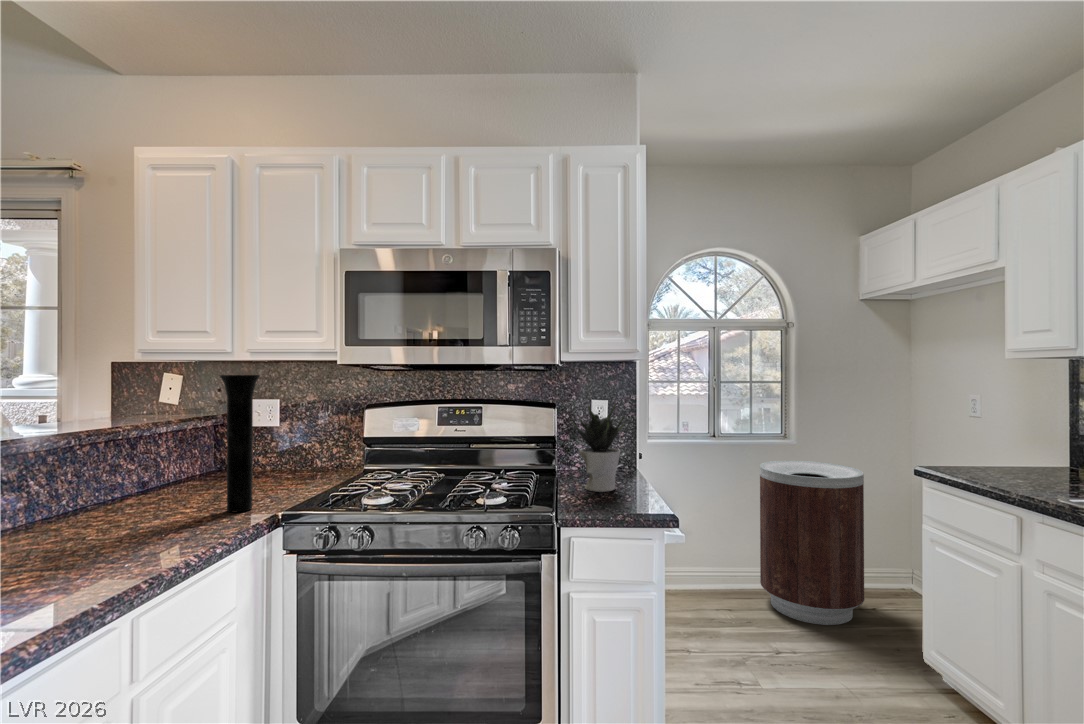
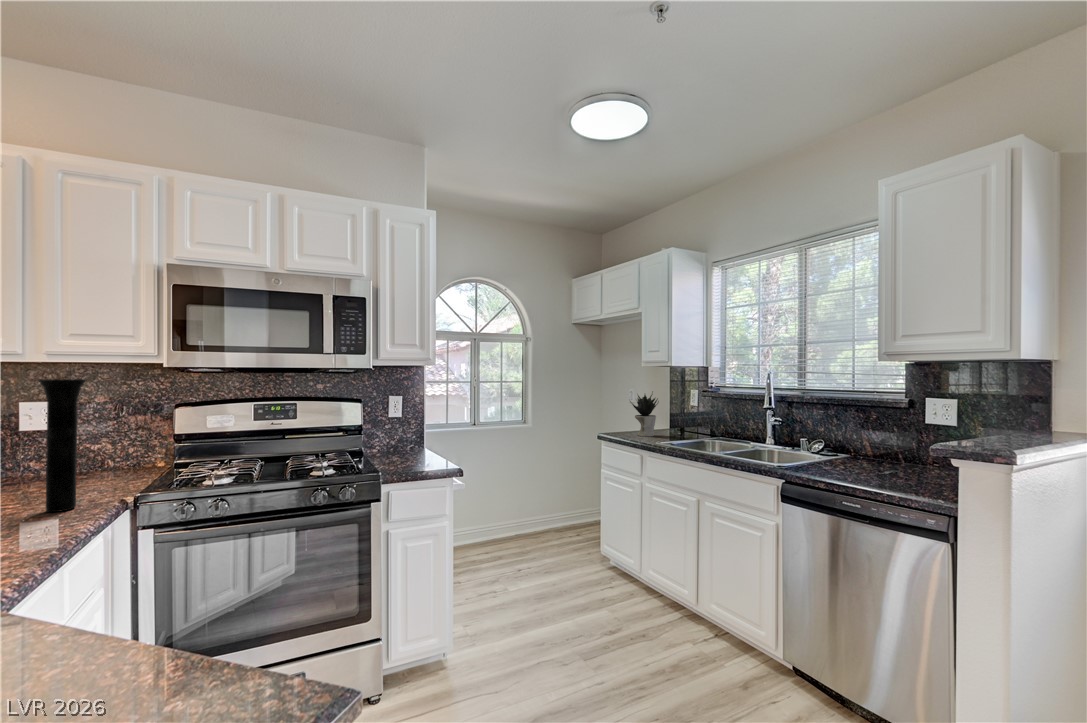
potted plant: present [573,405,624,492] -> present [630,391,659,436]
trash can: present [760,461,864,625] -> none [504,436,570,548]

